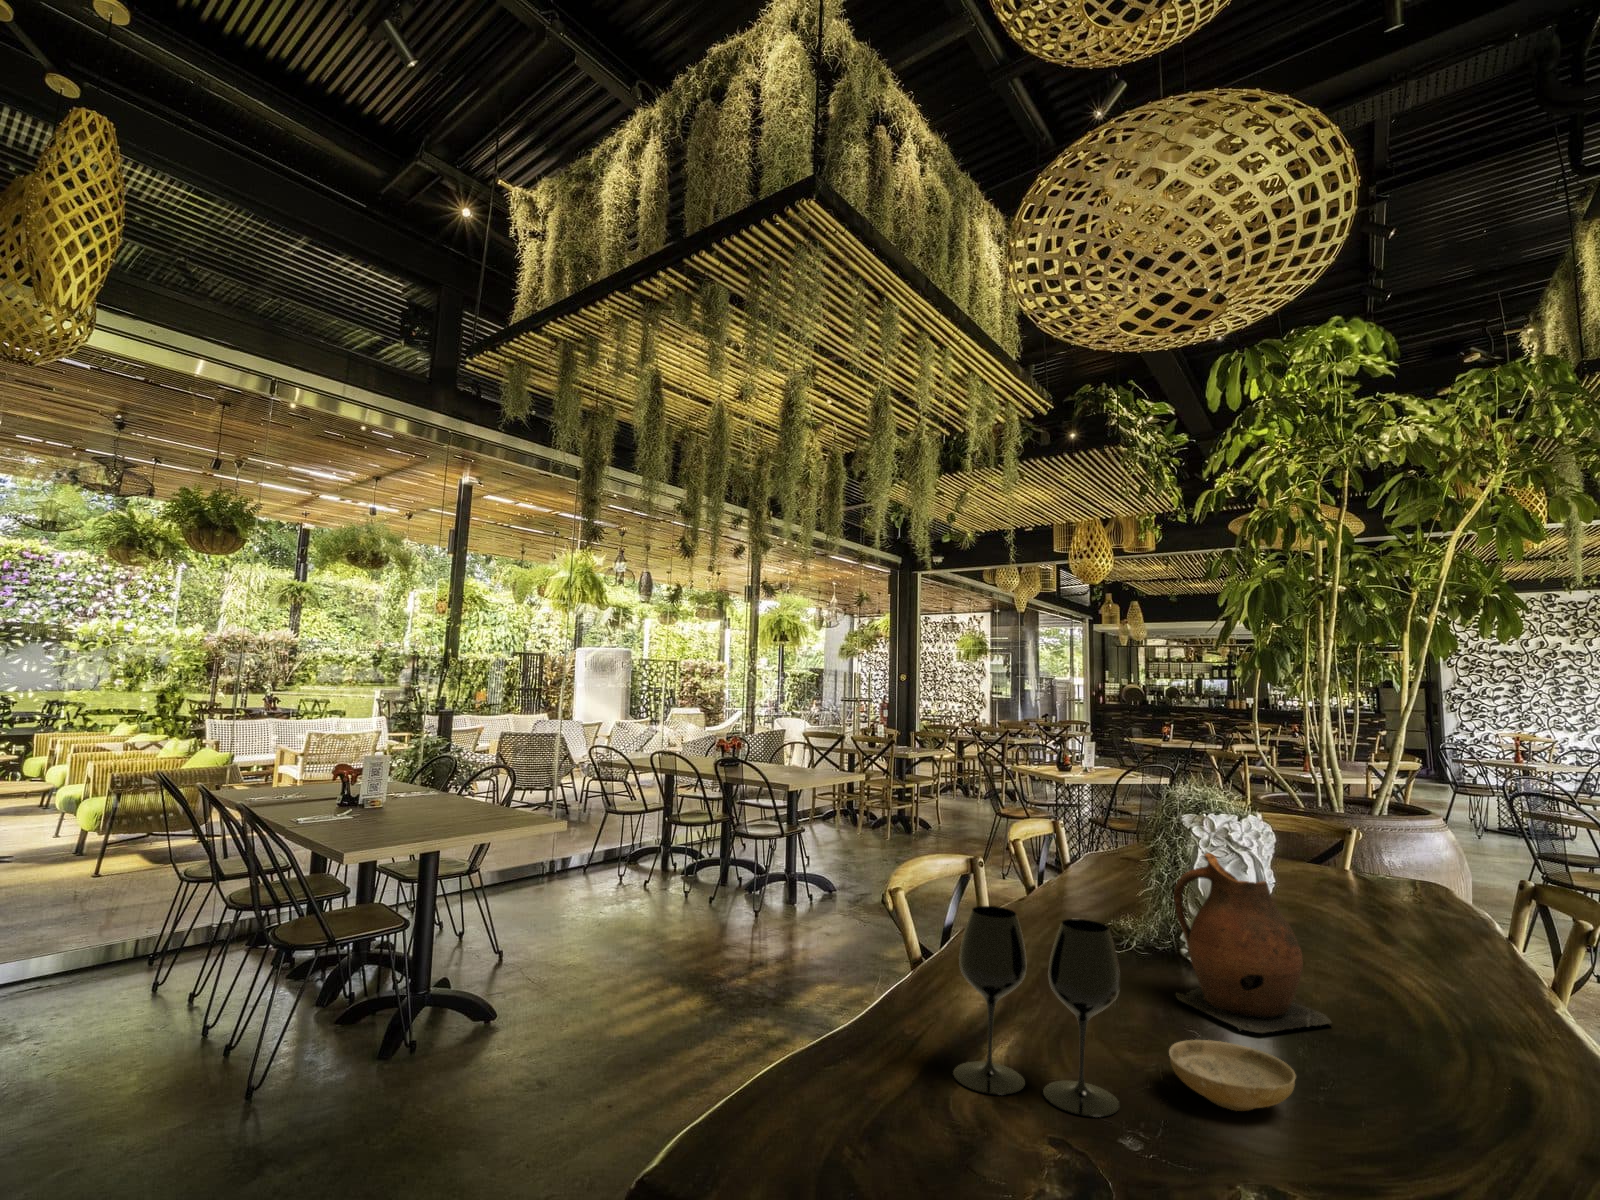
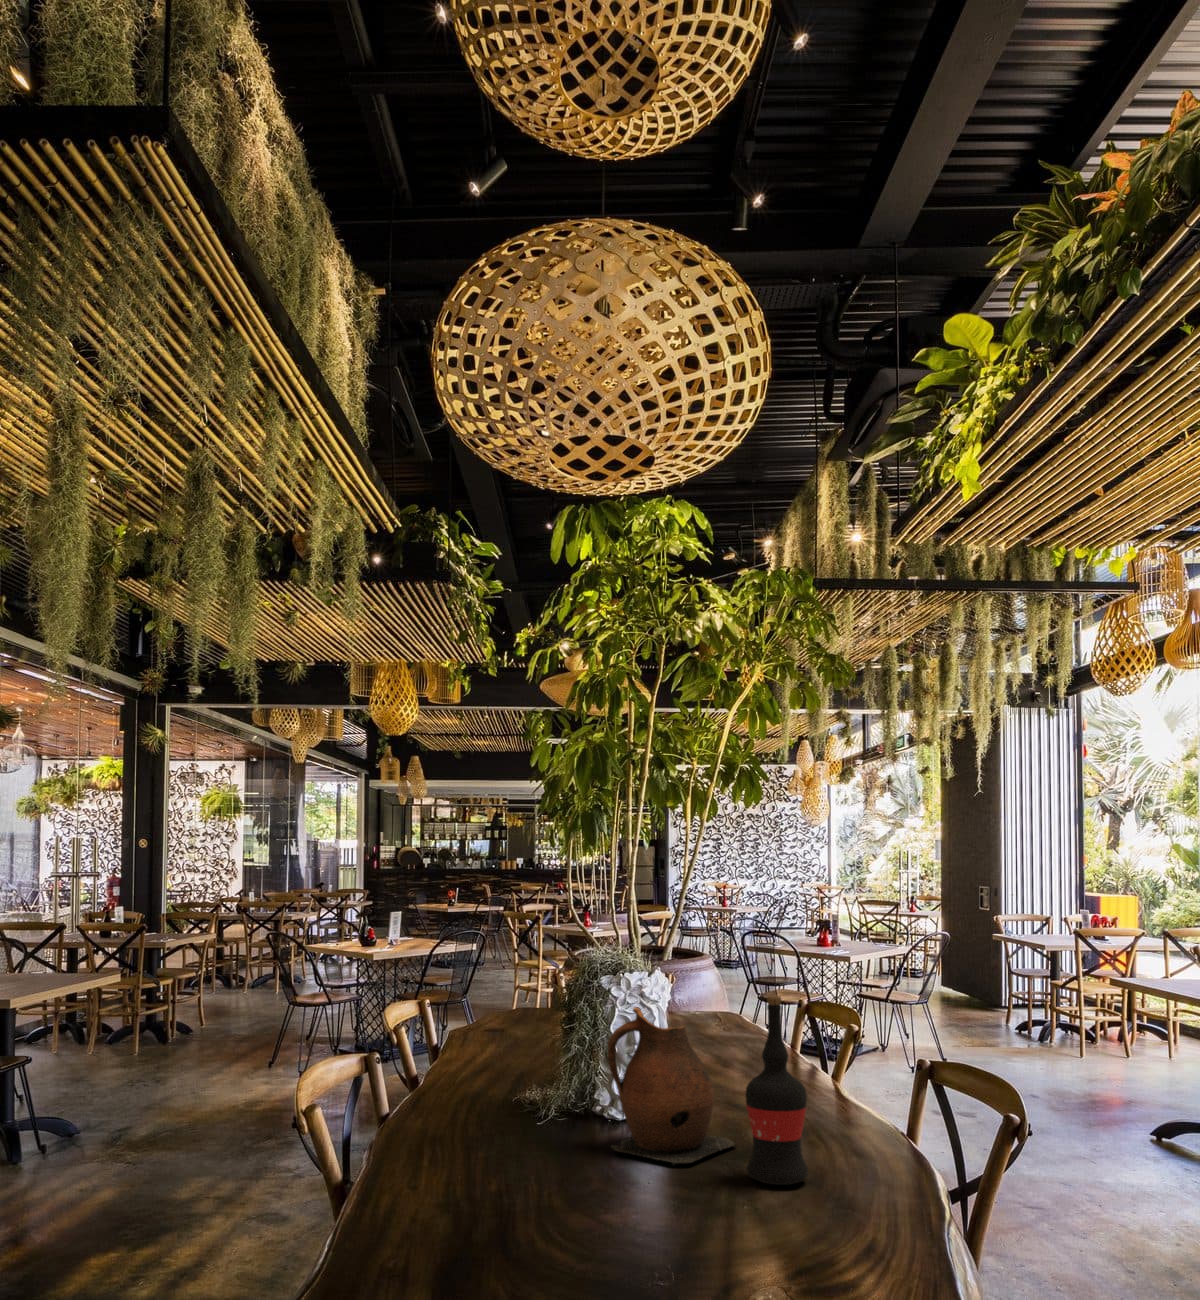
wine bottle: none [1327,864,1414,1092] -> present [745,996,809,1185]
wine glass: present [953,906,1120,1117] -> none [465,1076,617,1261]
ceramic bowl: present [1169,1040,1296,1111] -> none [643,1170,742,1223]

